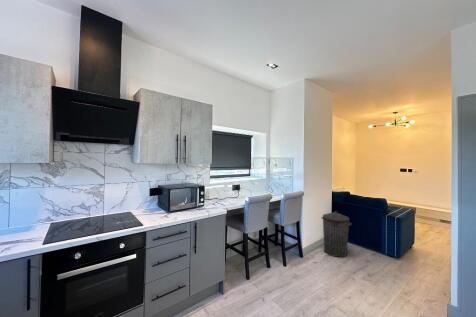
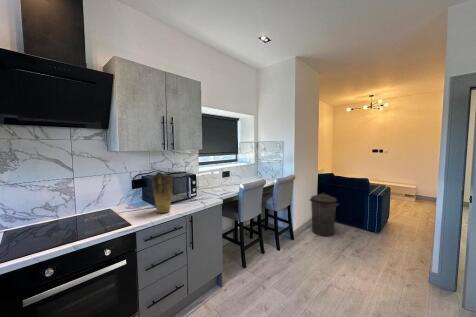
vase: none [163,182,182,218] -> present [151,172,173,213]

